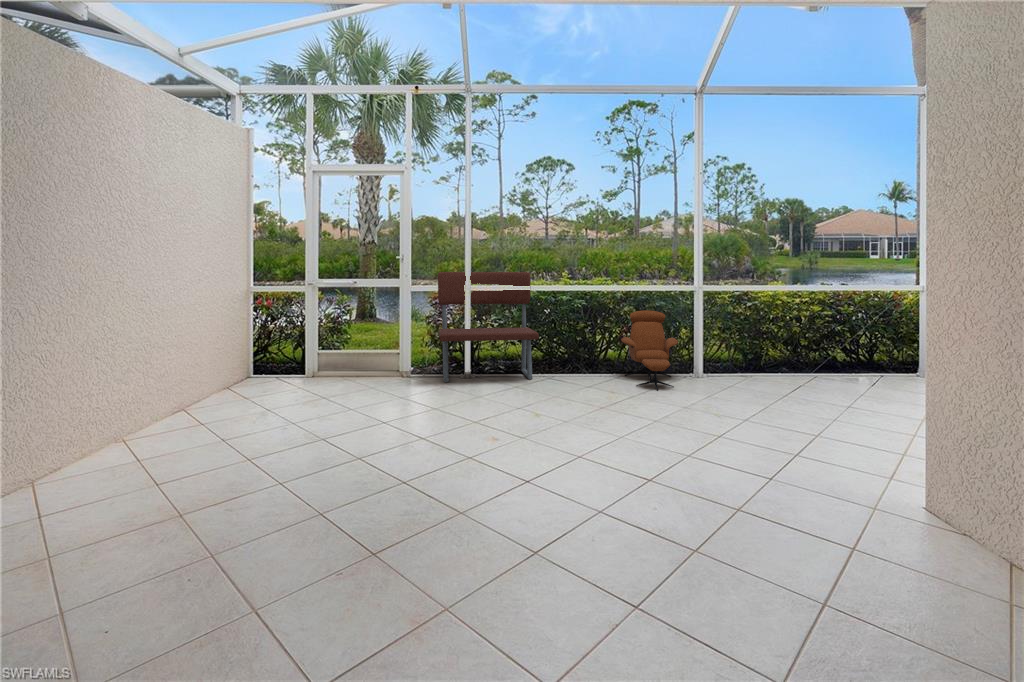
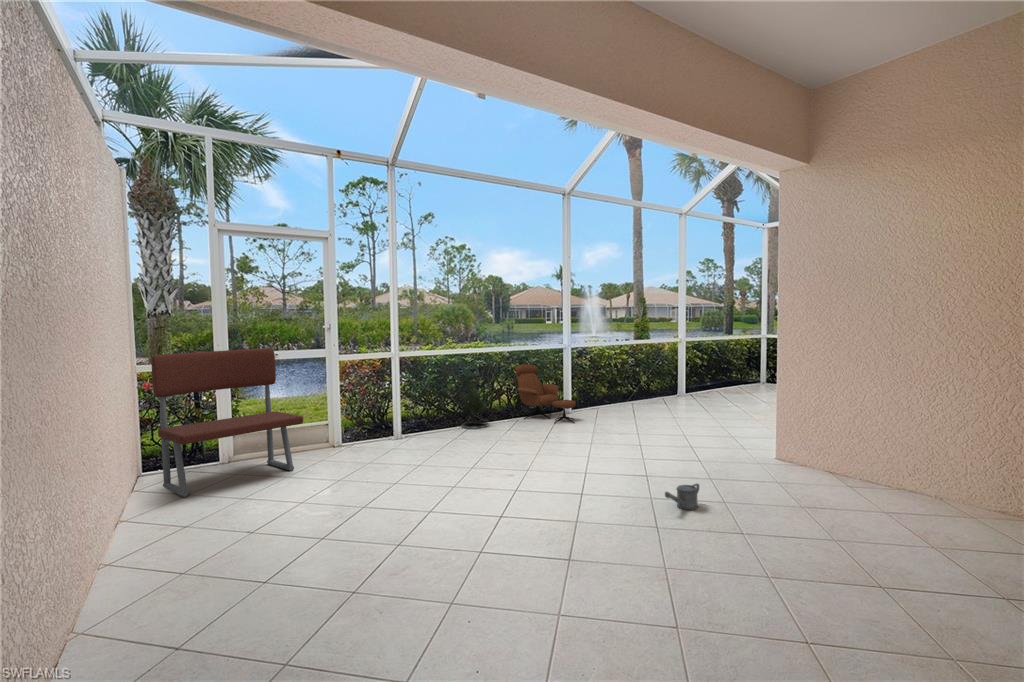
lounge chair: present [621,311,678,391] -> present [516,364,576,423]
potted tree: none [724,318,760,376] -> present [462,383,488,429]
watering can: none [865,490,954,533] -> present [665,484,699,510]

